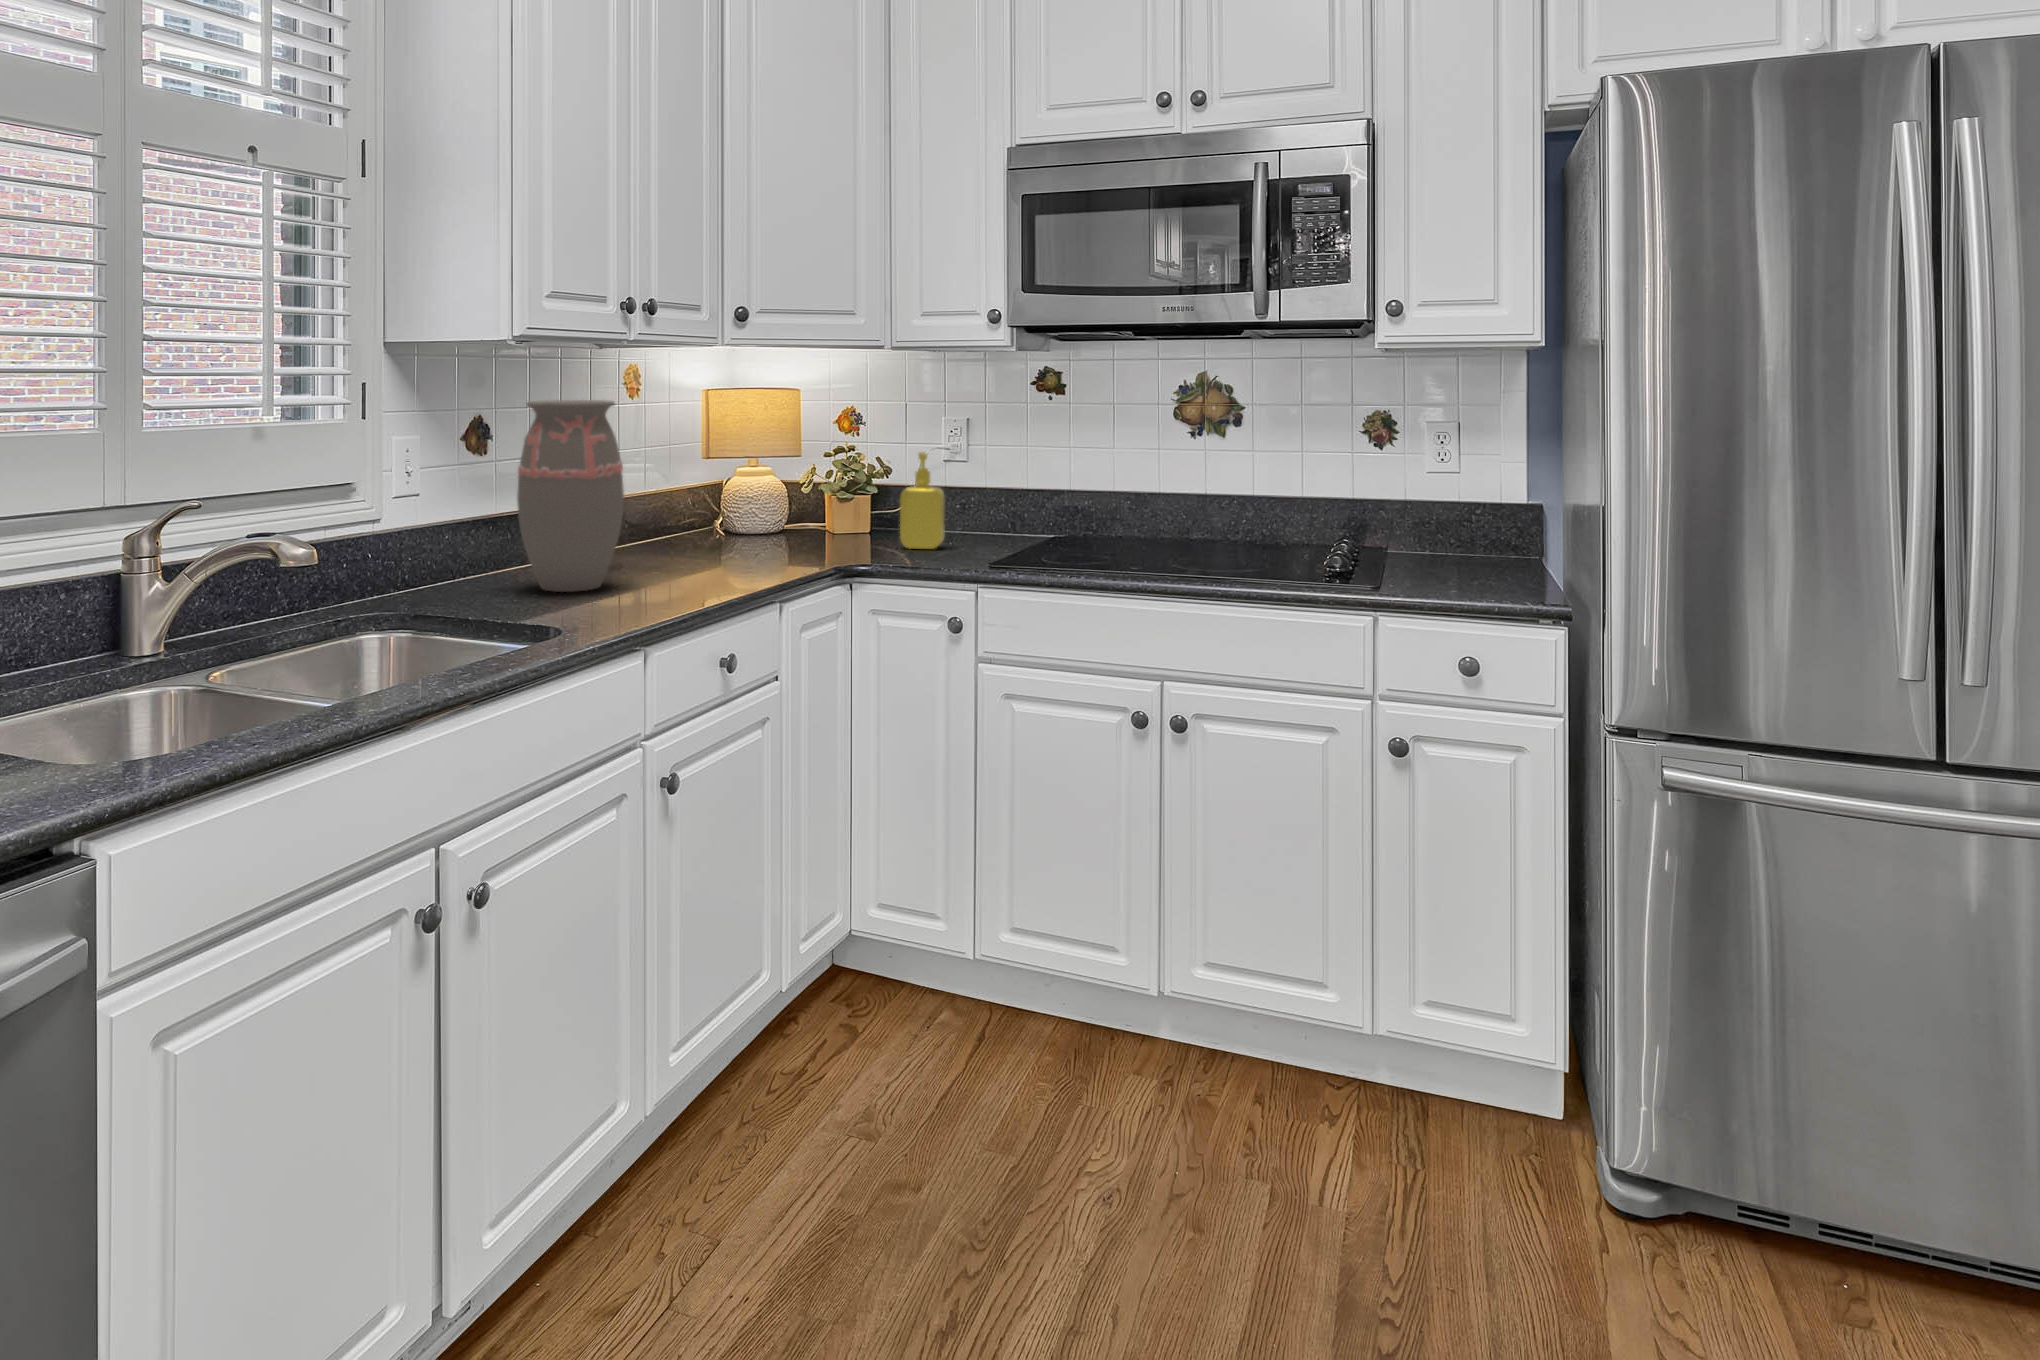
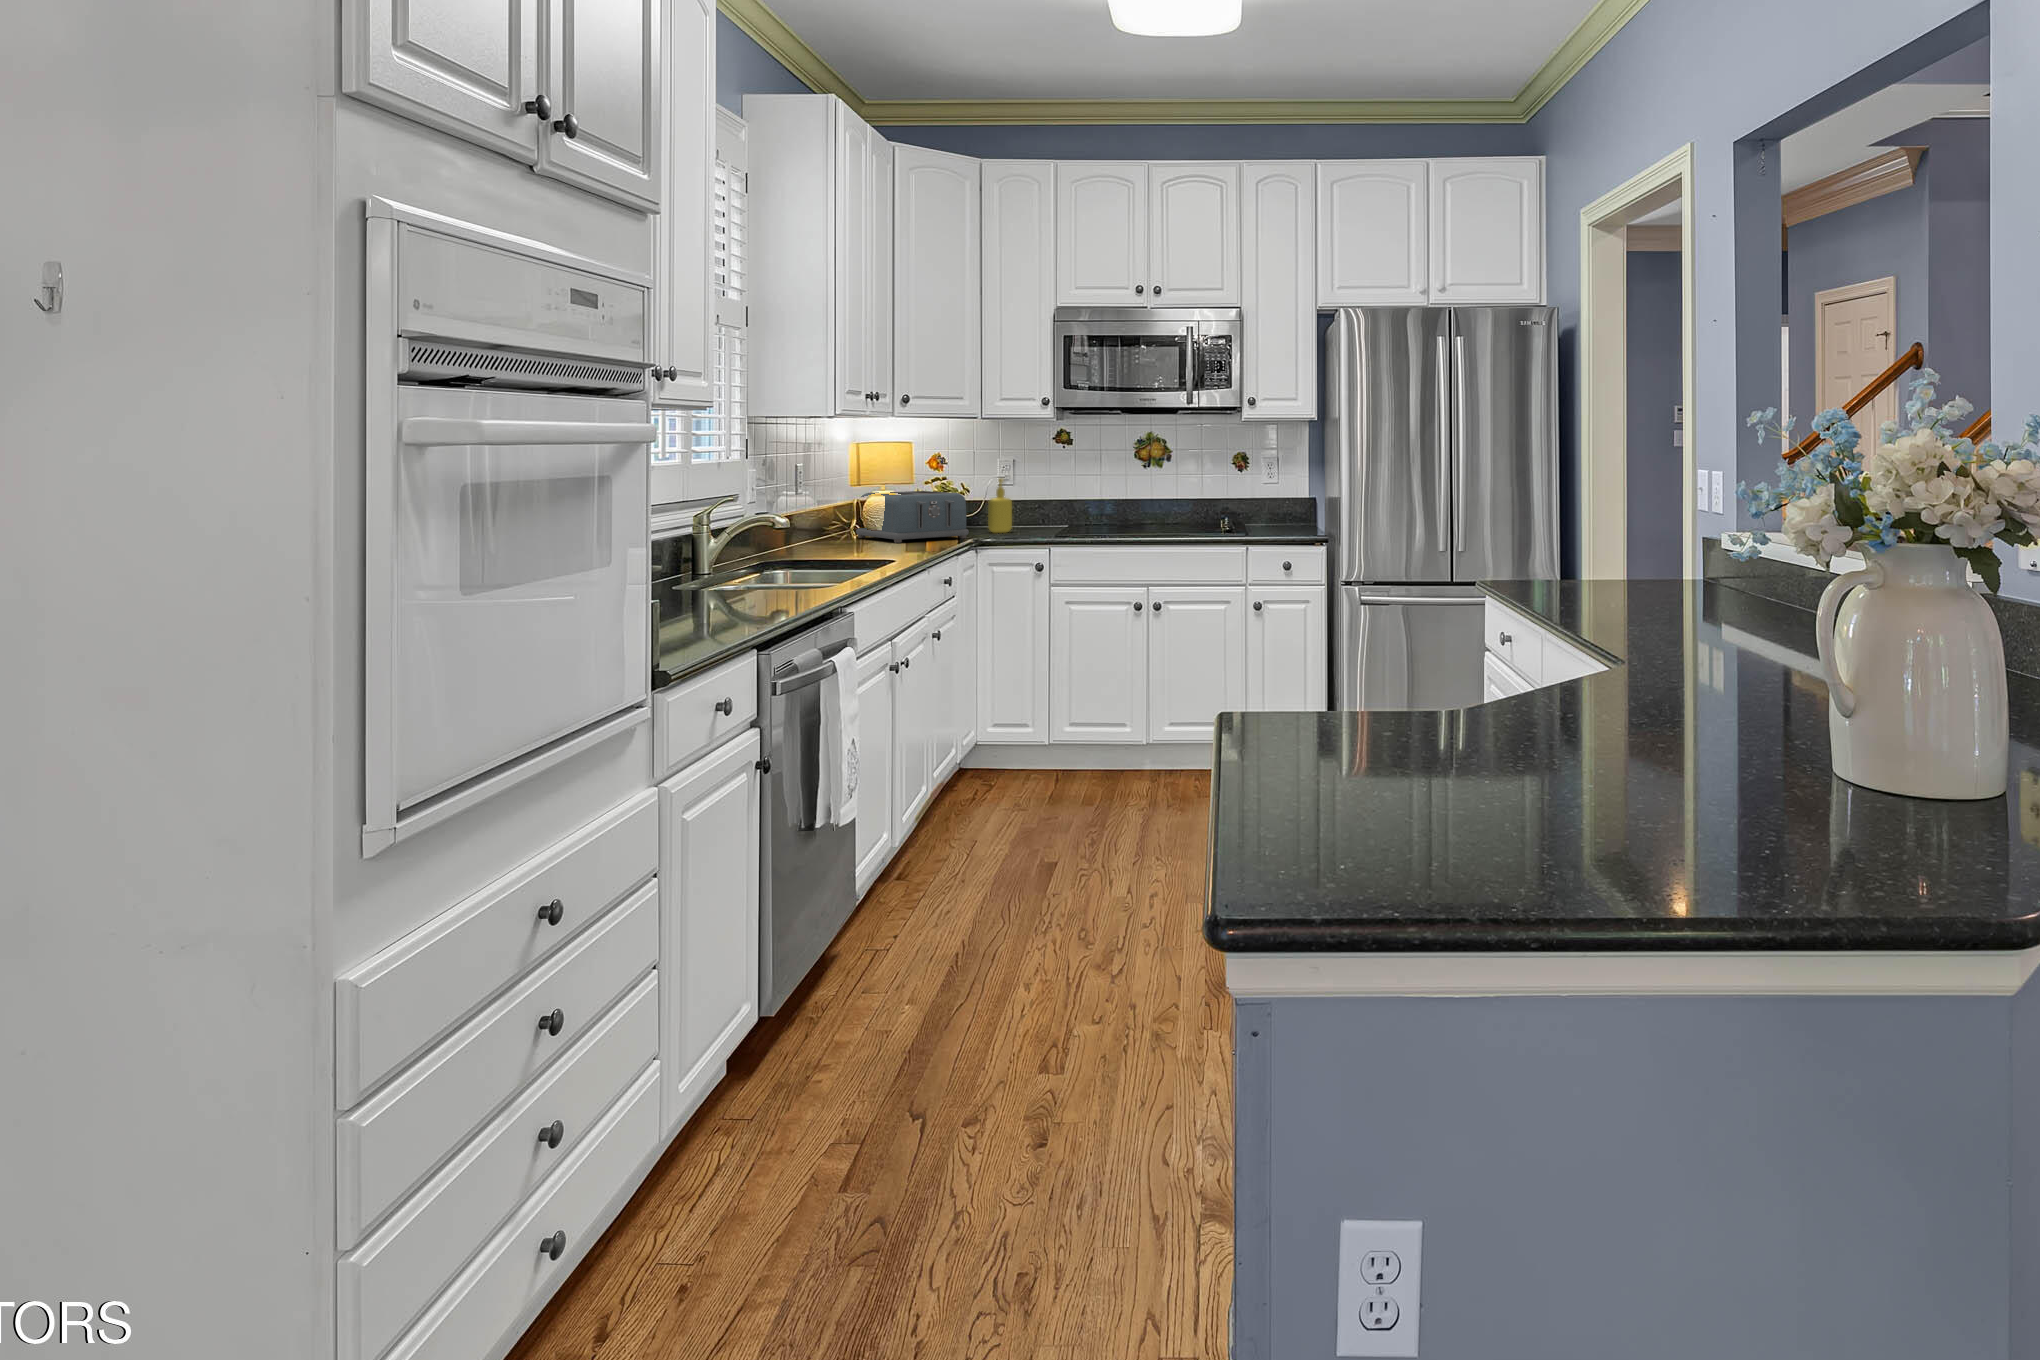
decorative vase: present [517,400,624,592] -> none [808,447,868,551]
toaster: none [669,473,843,571] -> present [856,491,969,543]

